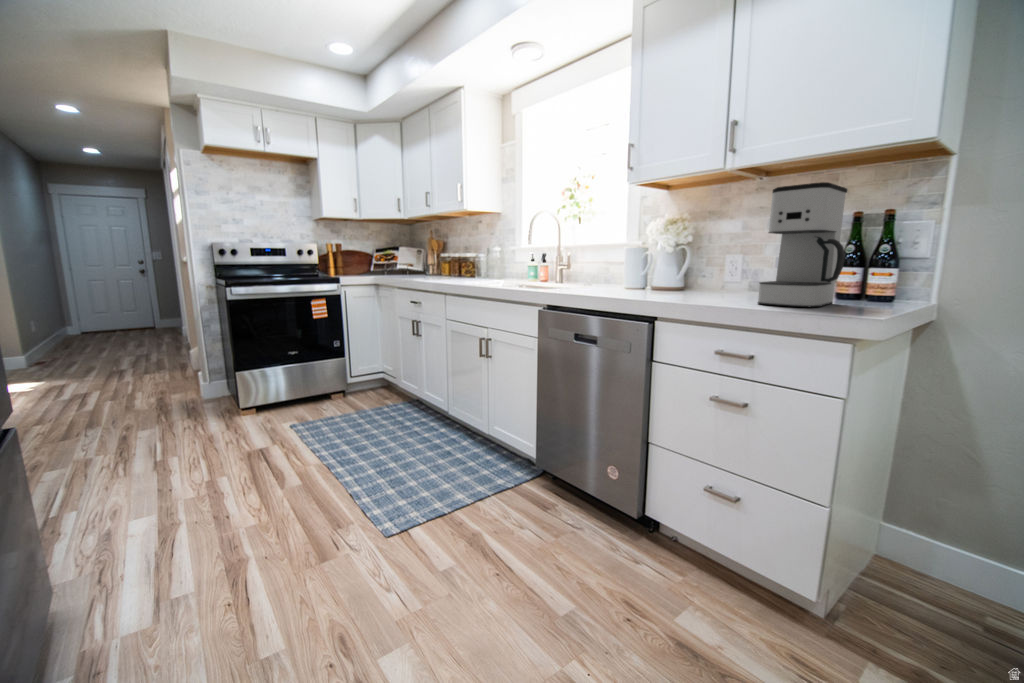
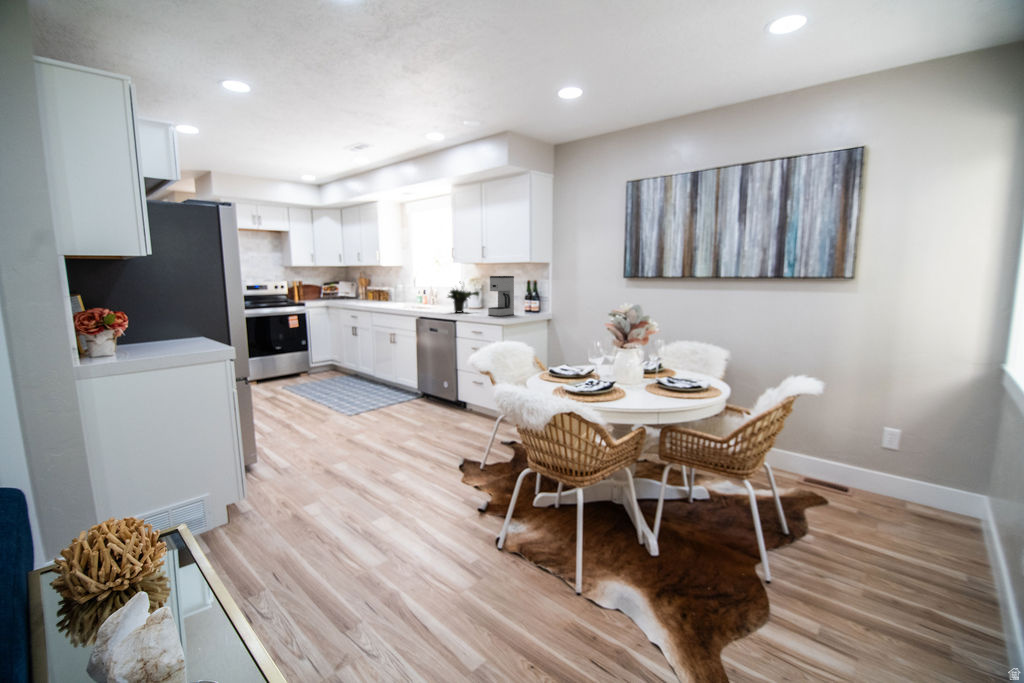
potted plant: none [620,212,705,296] -> present [448,289,479,313]

